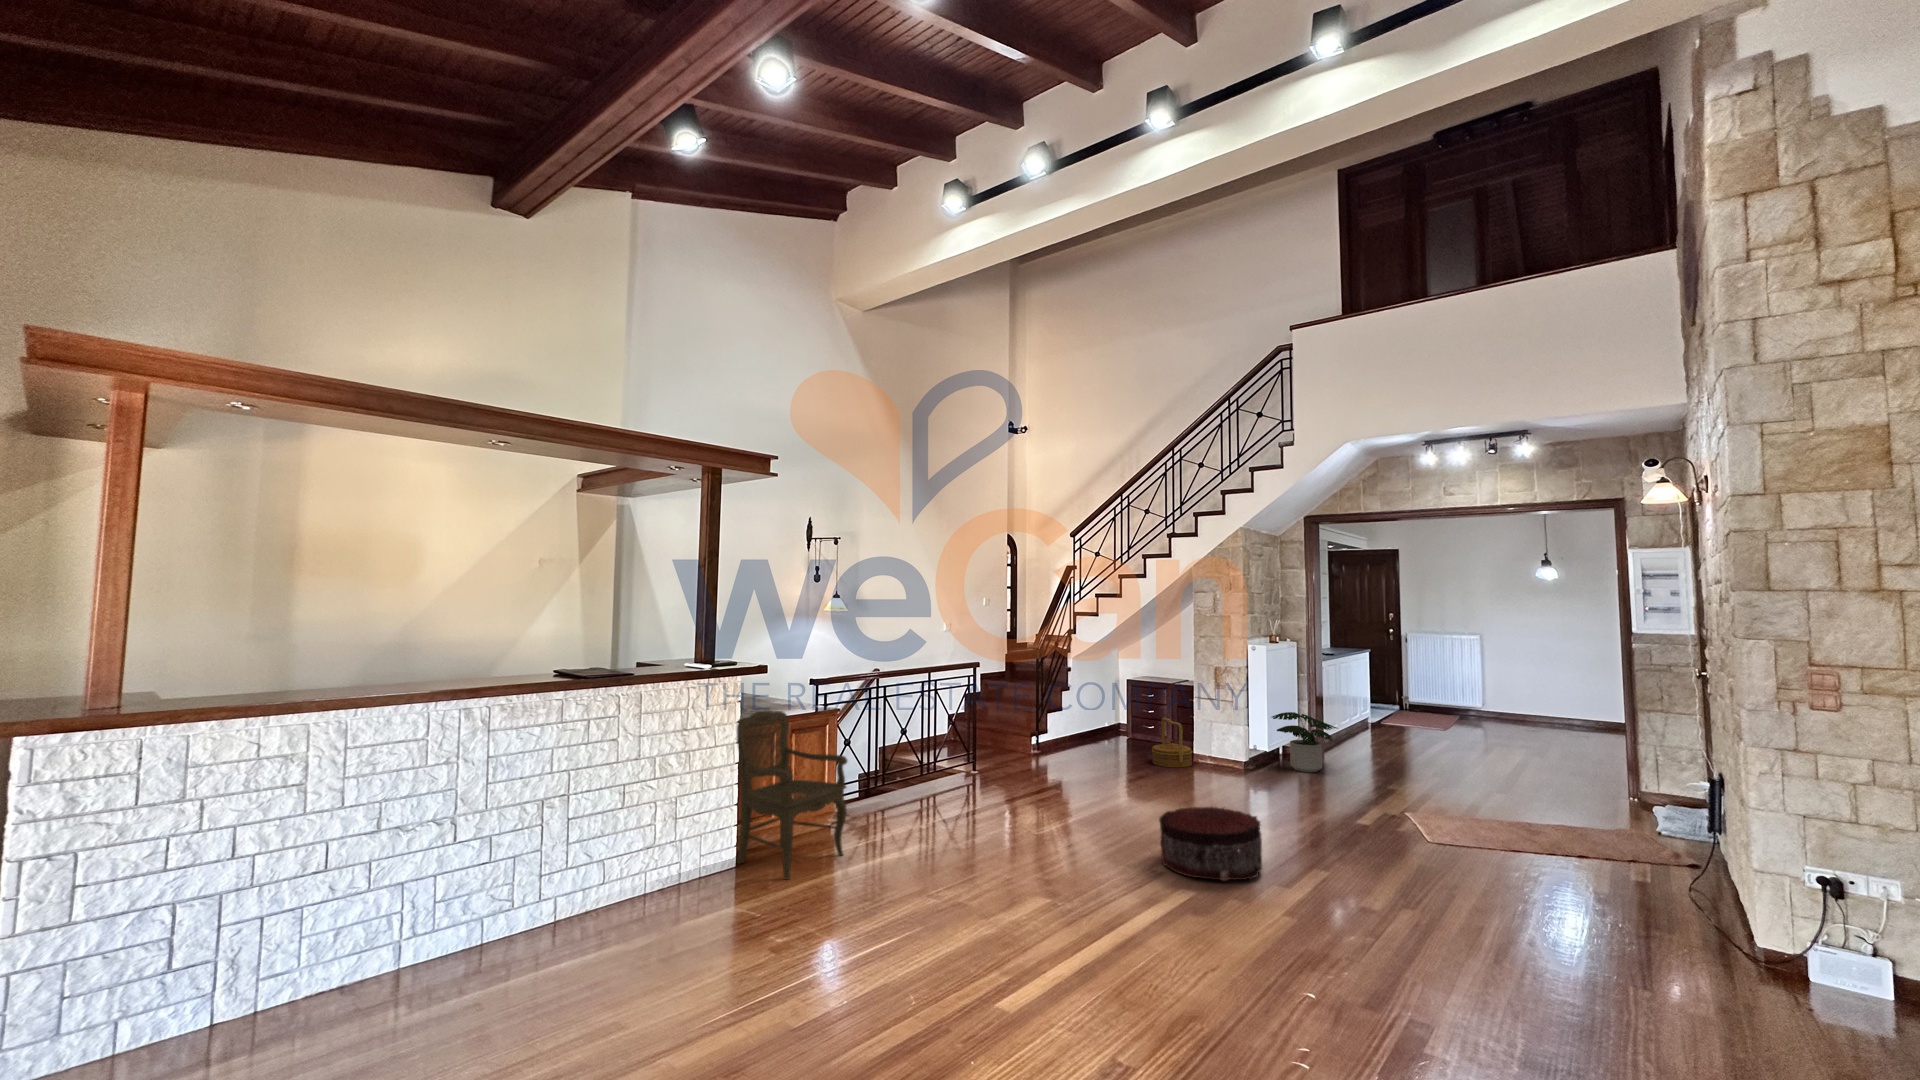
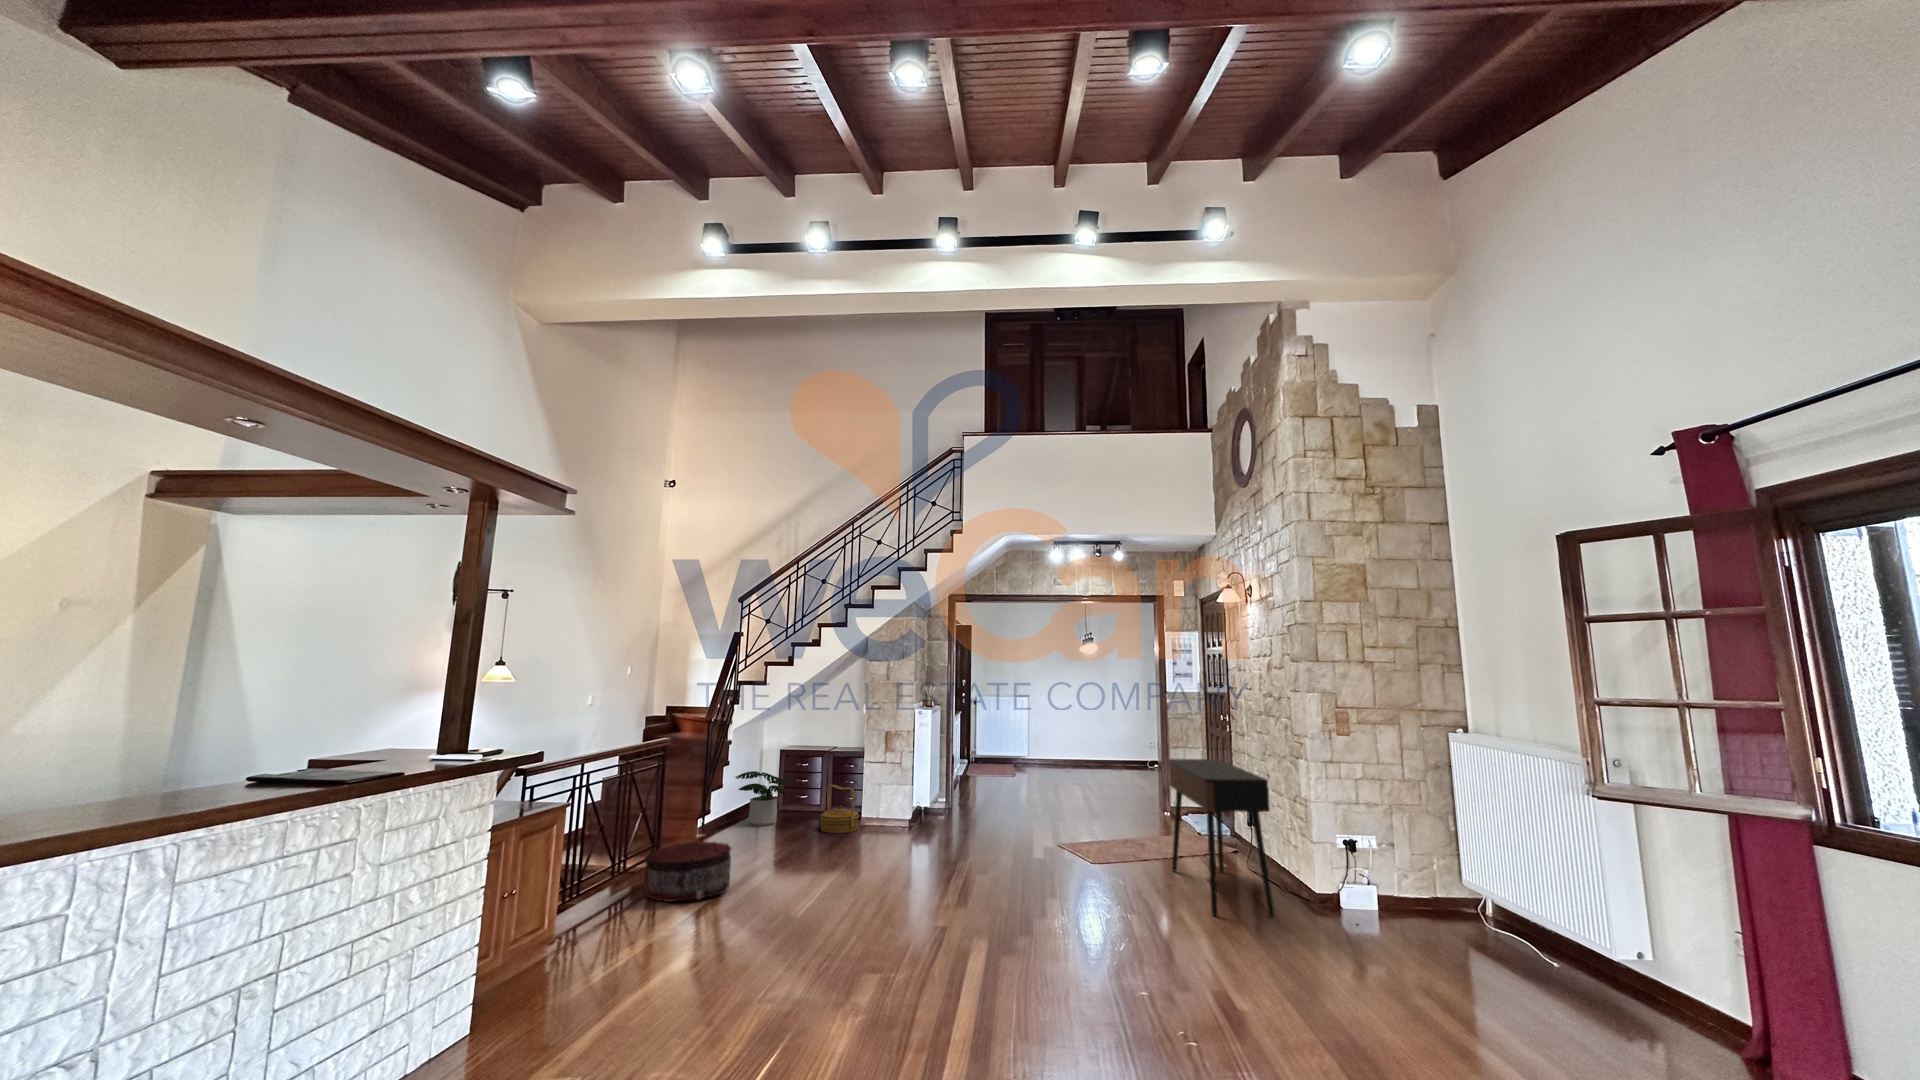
armchair: present [737,711,847,879] -> none [465,812,617,1029]
potted plant: present [1272,712,1336,772] -> present [735,771,791,826]
console table: none [1520,723,1640,959] -> present [1168,759,1275,917]
pouf: present [1159,807,1262,881] -> present [645,841,731,901]

